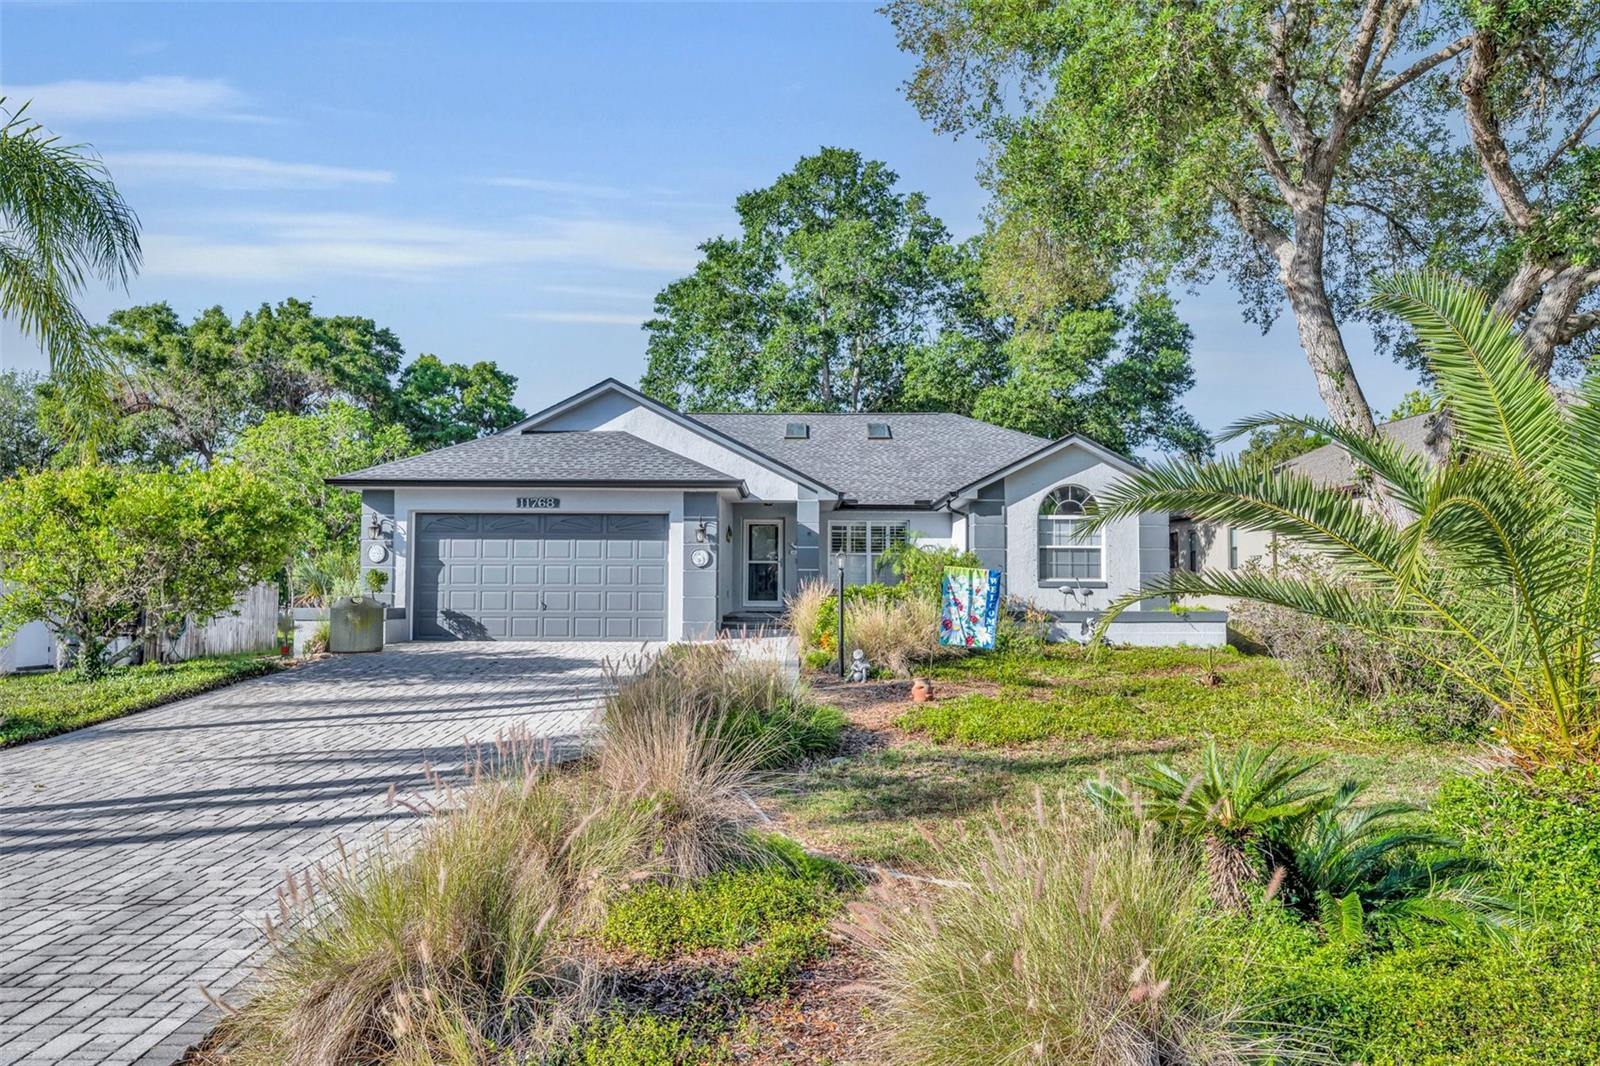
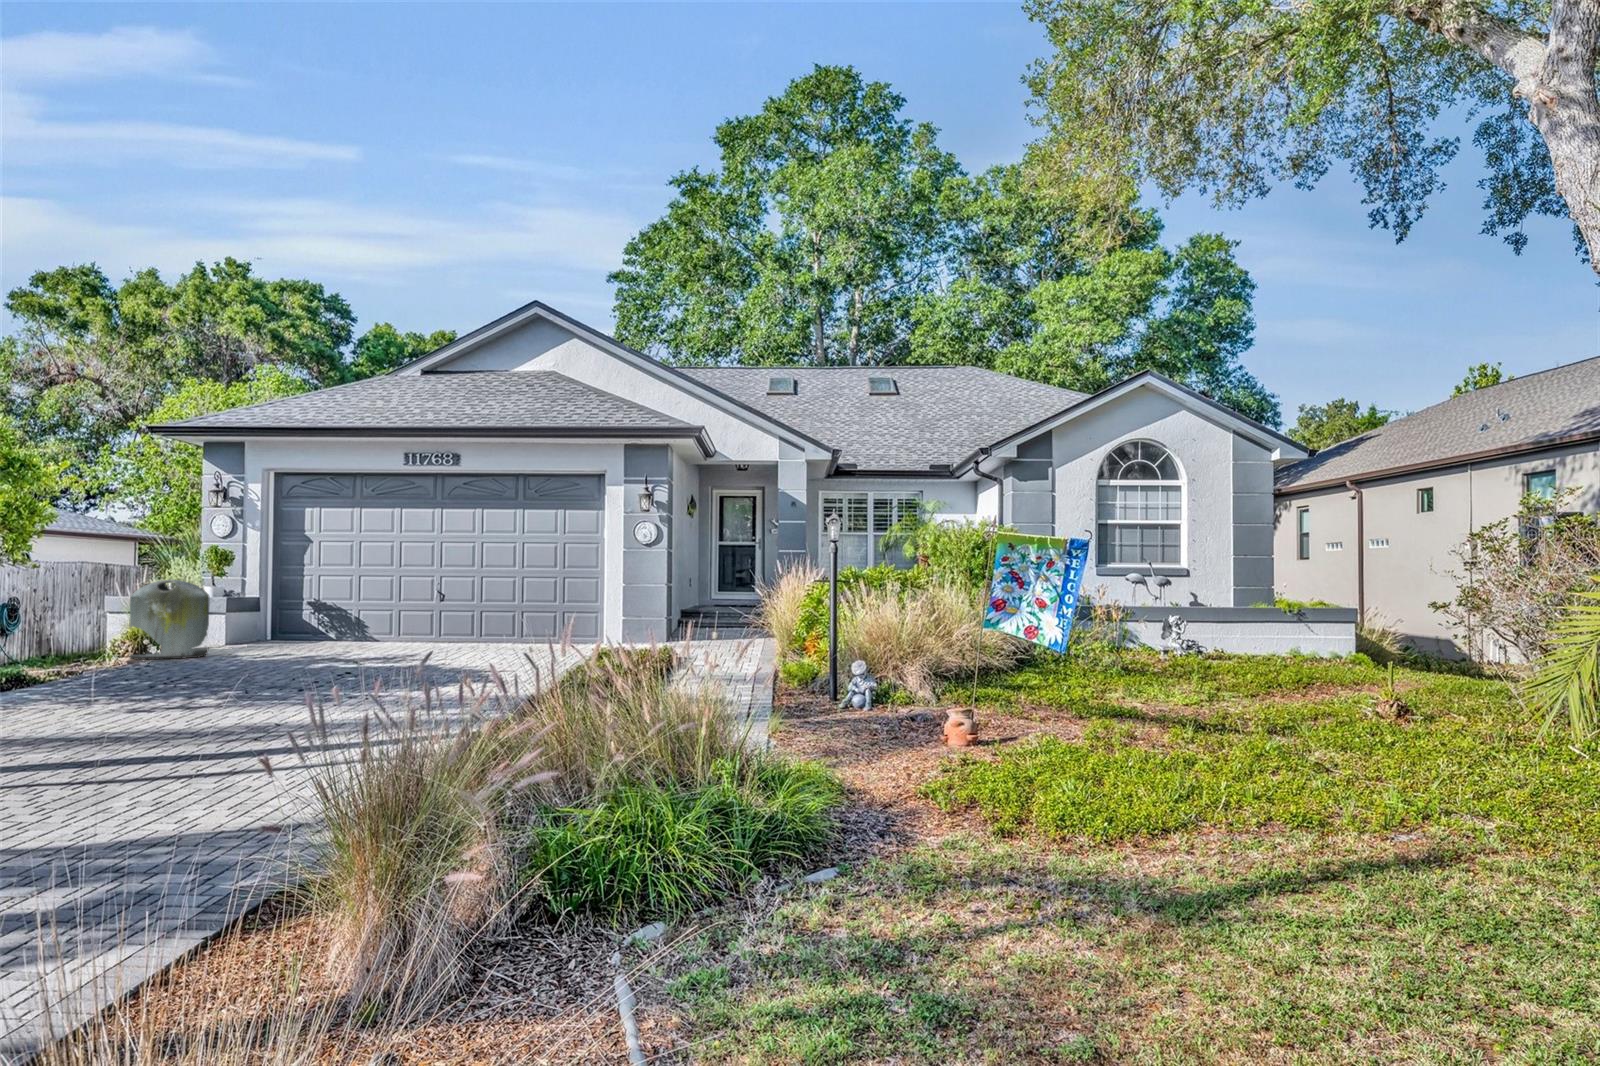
potted tree: present [278,609,303,655] -> none [46,596,90,661]

